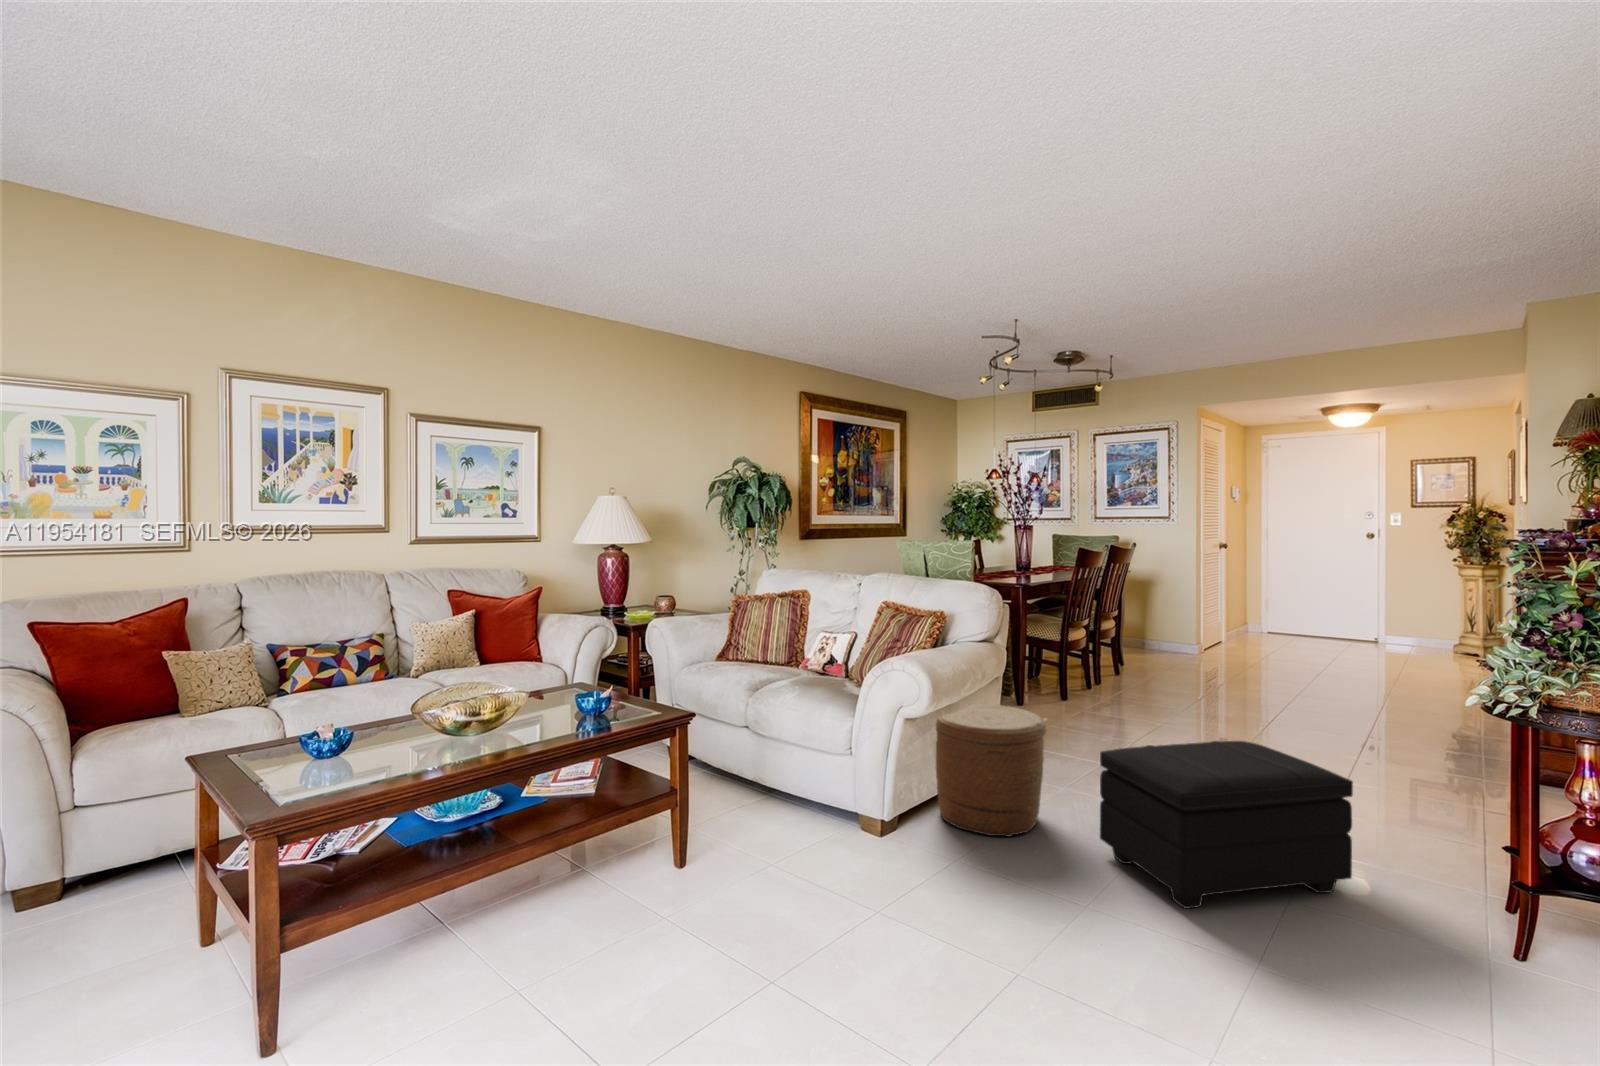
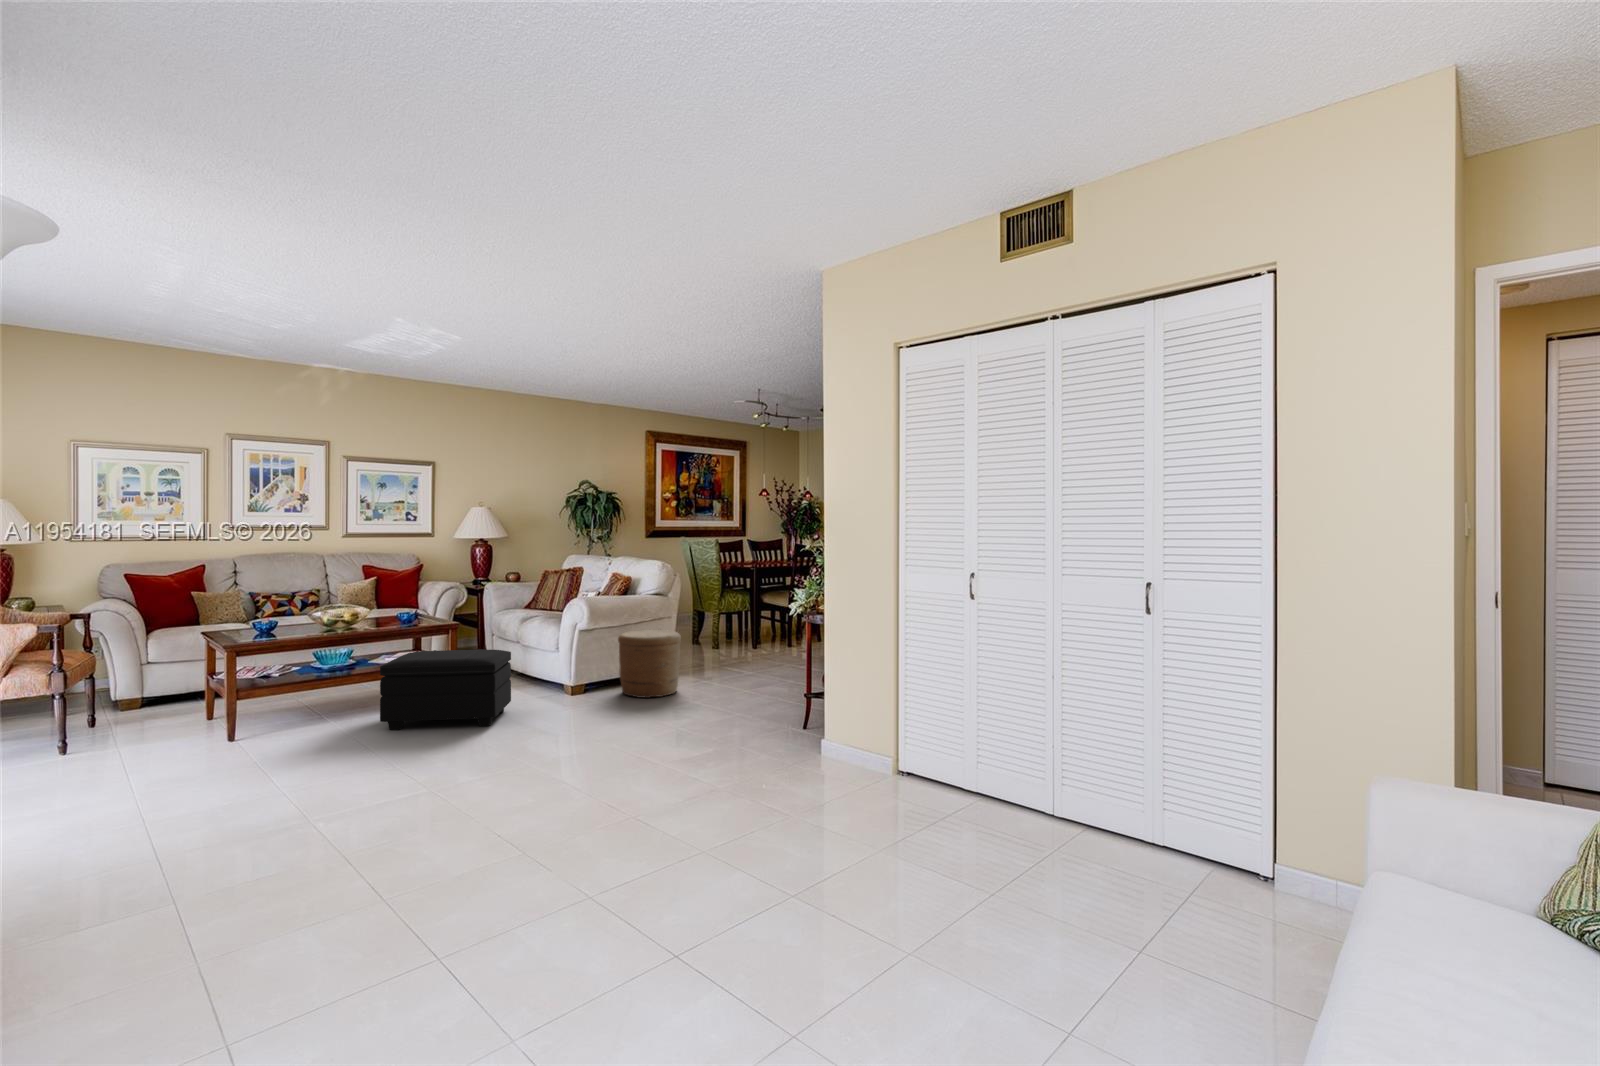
footstool: present [1100,741,1353,908] -> present [380,649,511,730]

